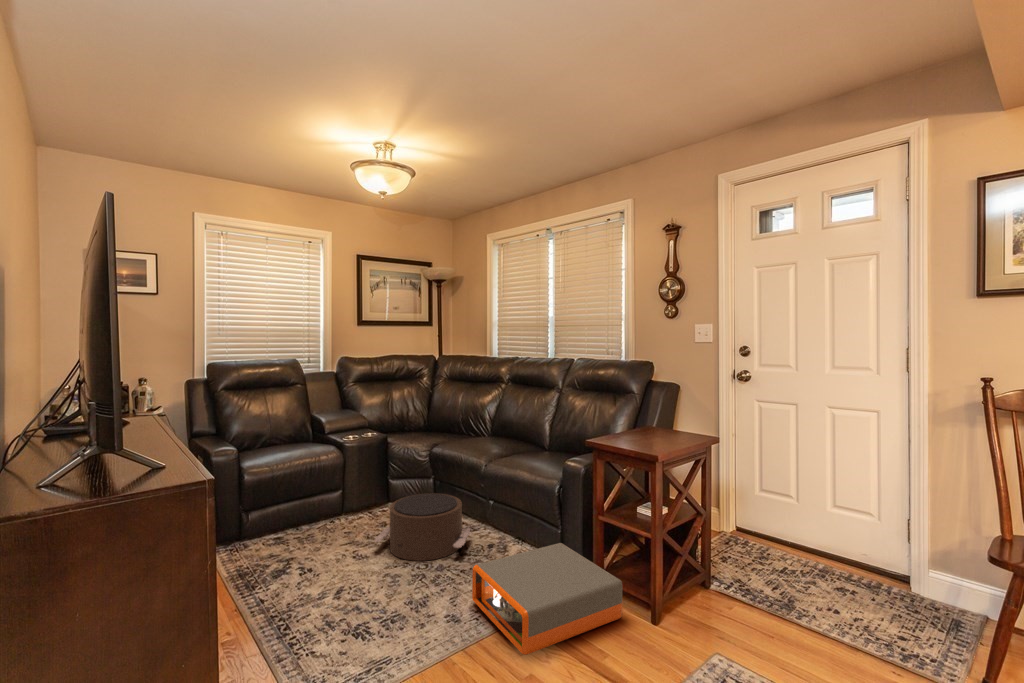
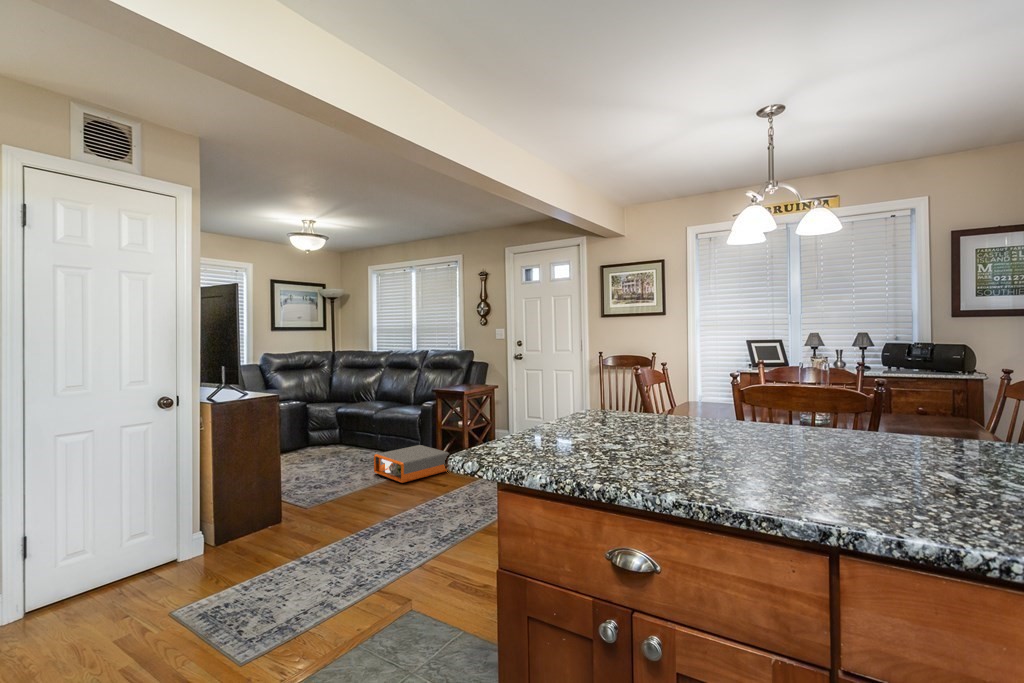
pouf: present [374,493,471,561] -> none [310,432,368,466]

